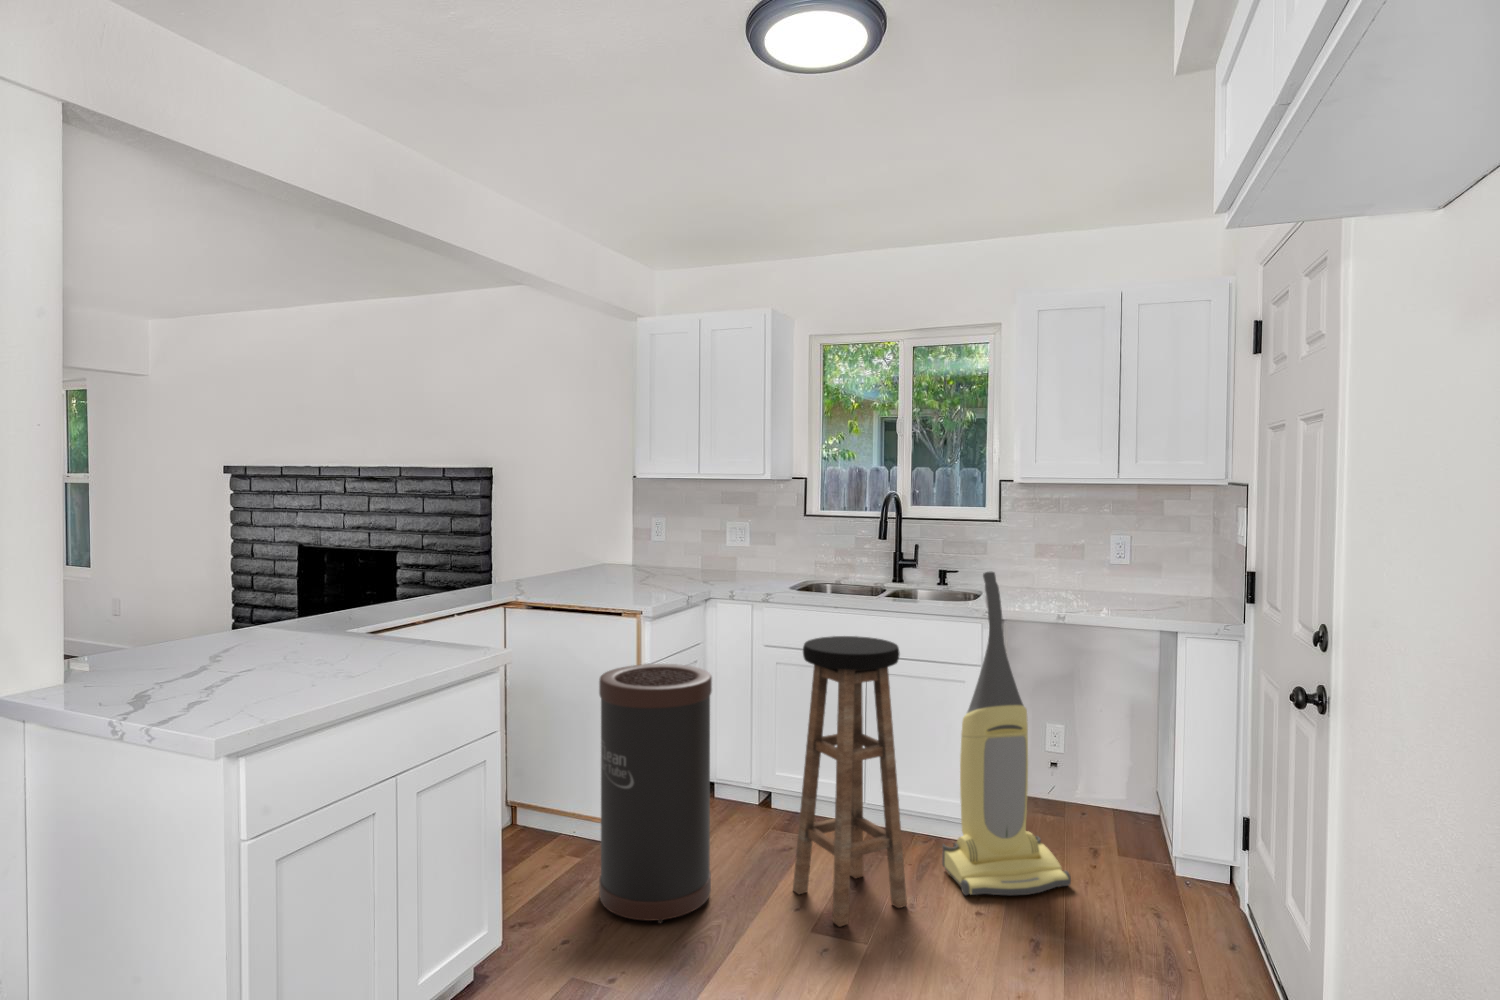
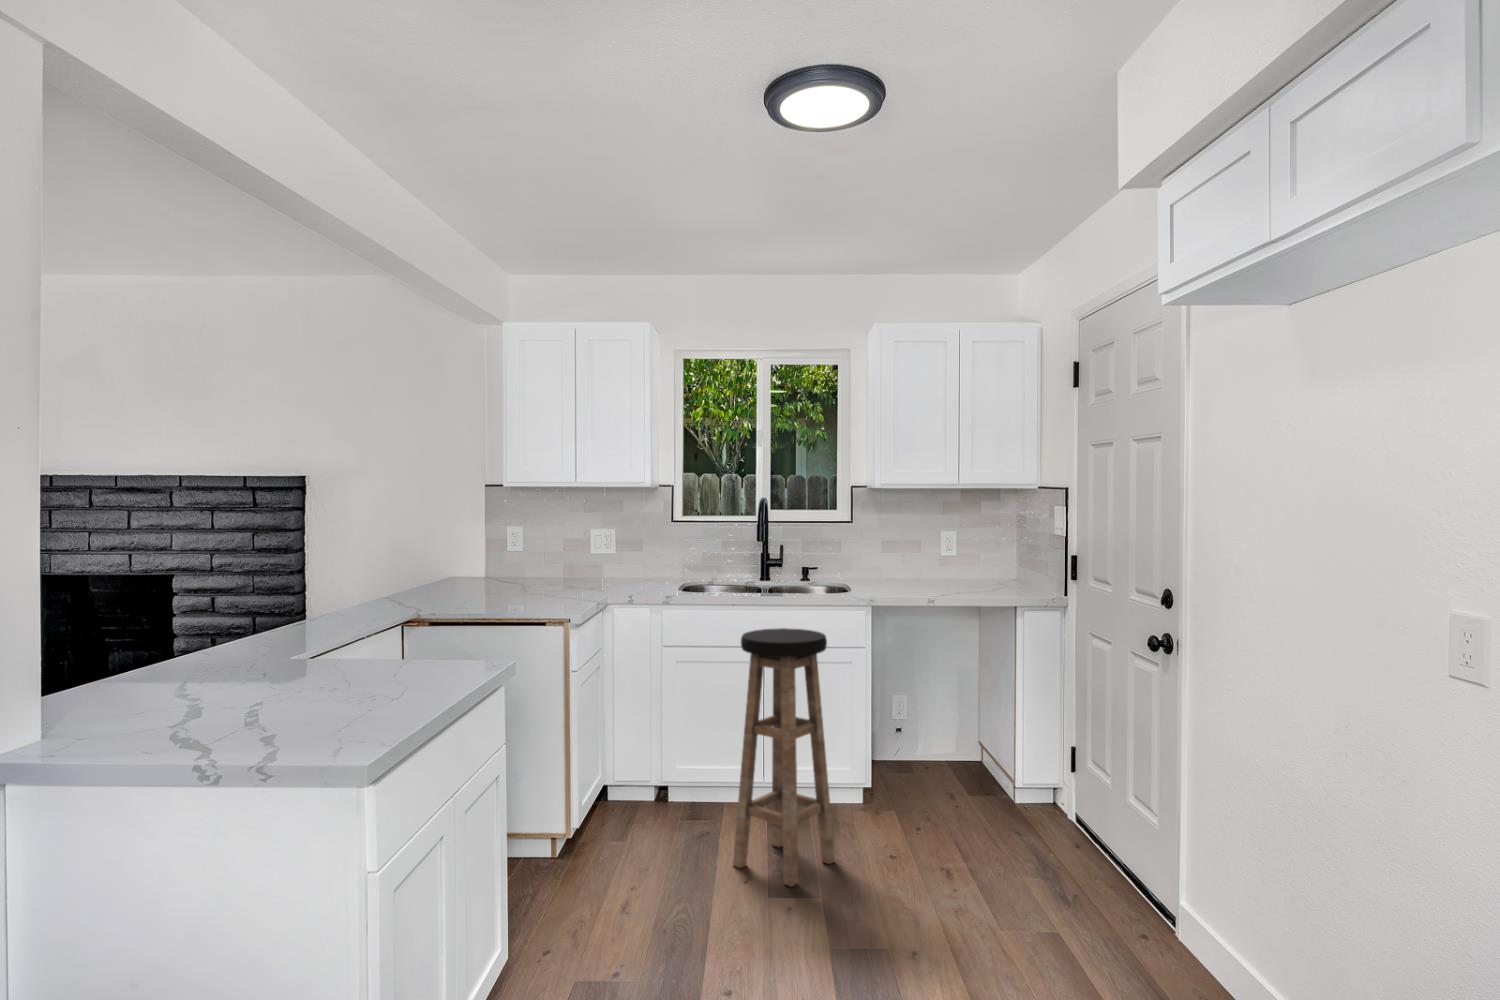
vacuum cleaner: present [942,571,1071,895] -> none [845,565,949,845]
trash can: present [599,664,712,923] -> none [557,668,666,914]

